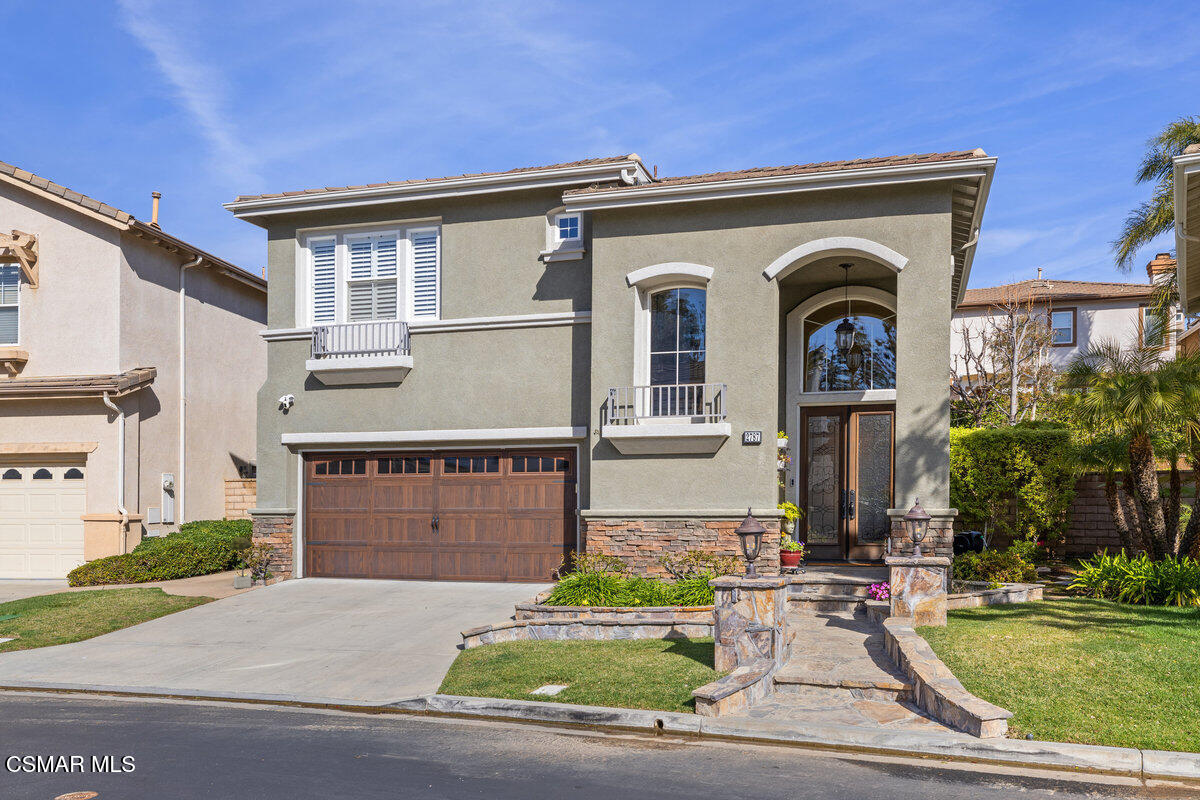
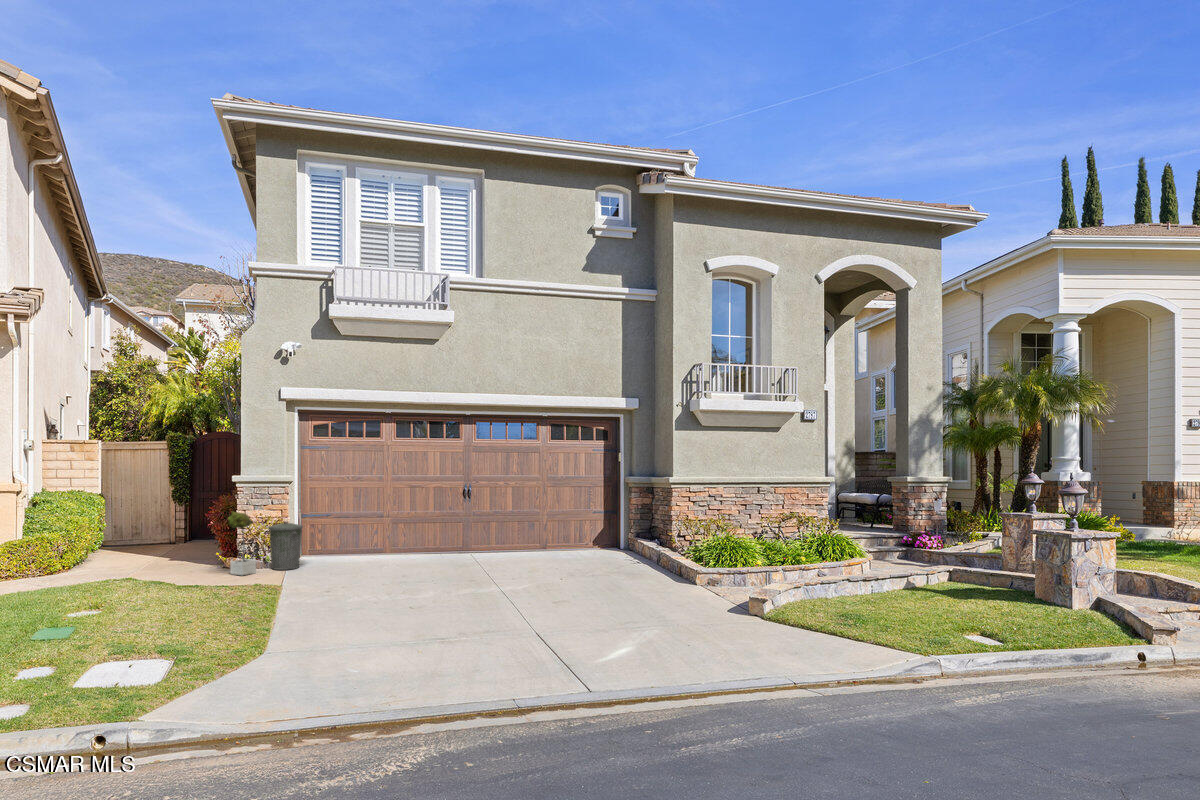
trash can: none [265,545,294,586] -> present [268,521,303,570]

